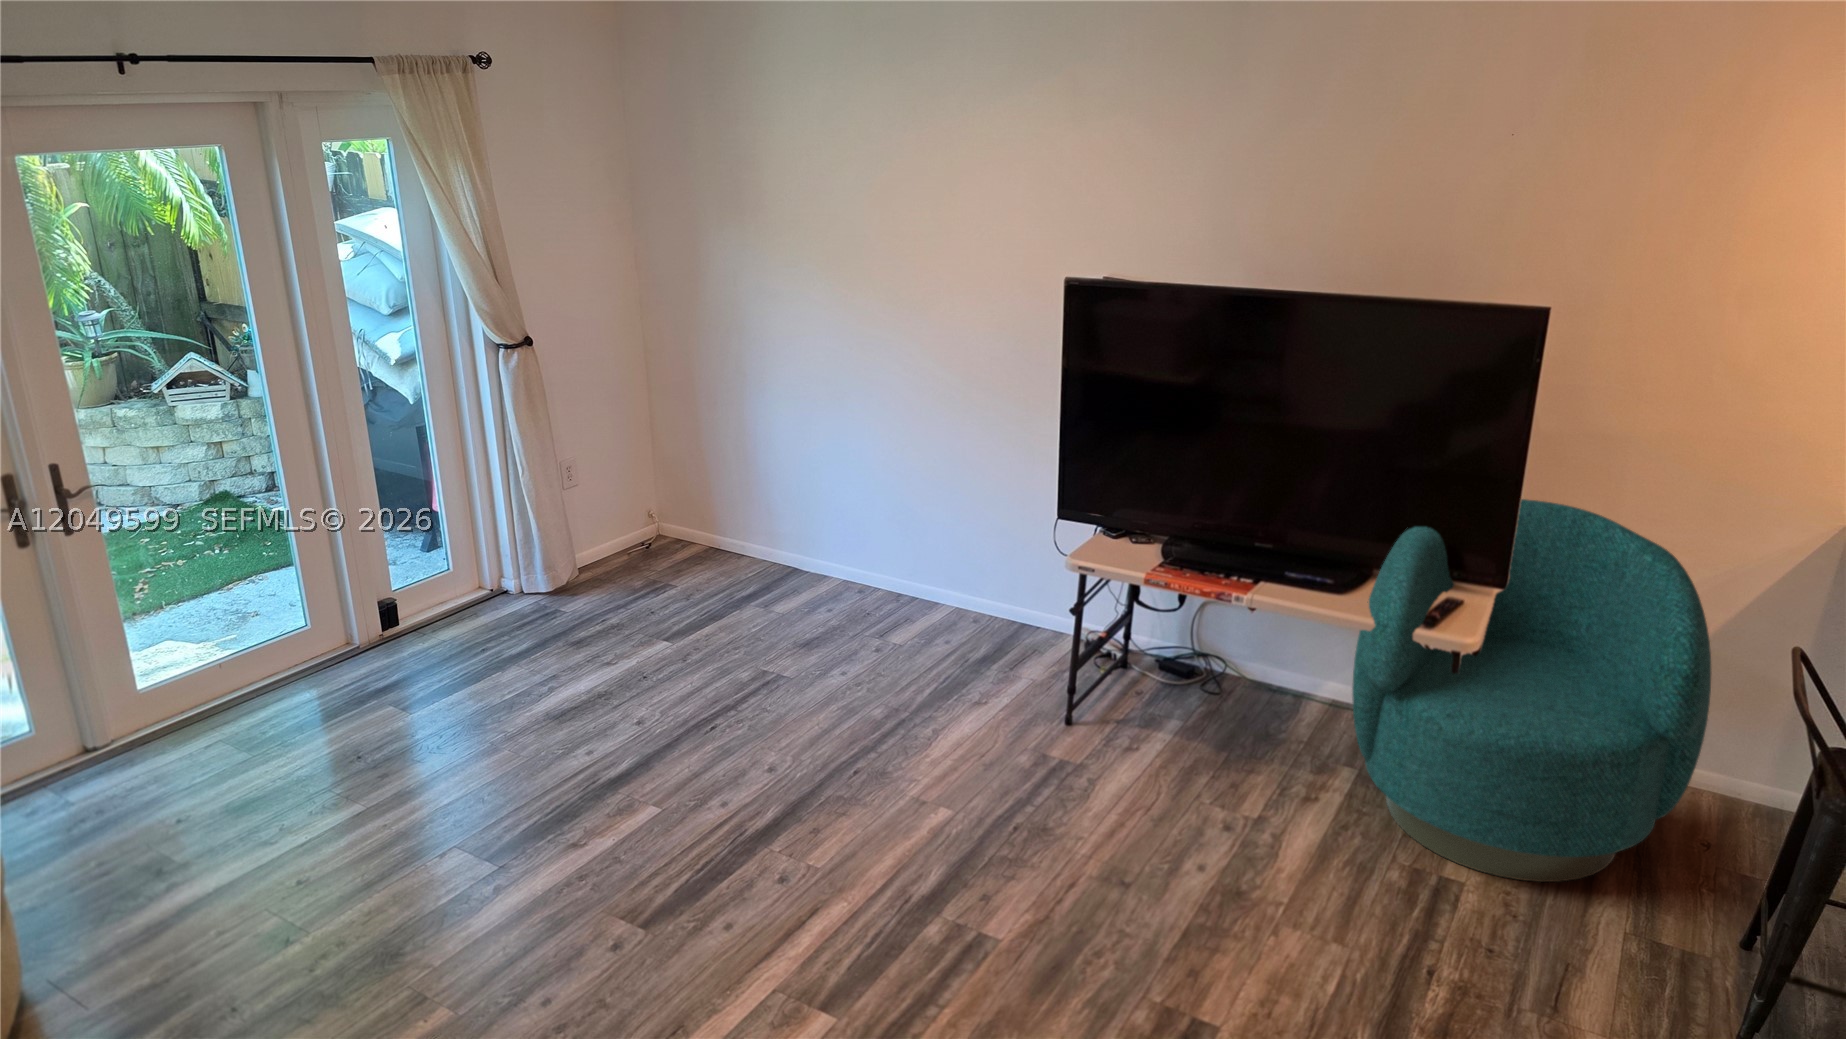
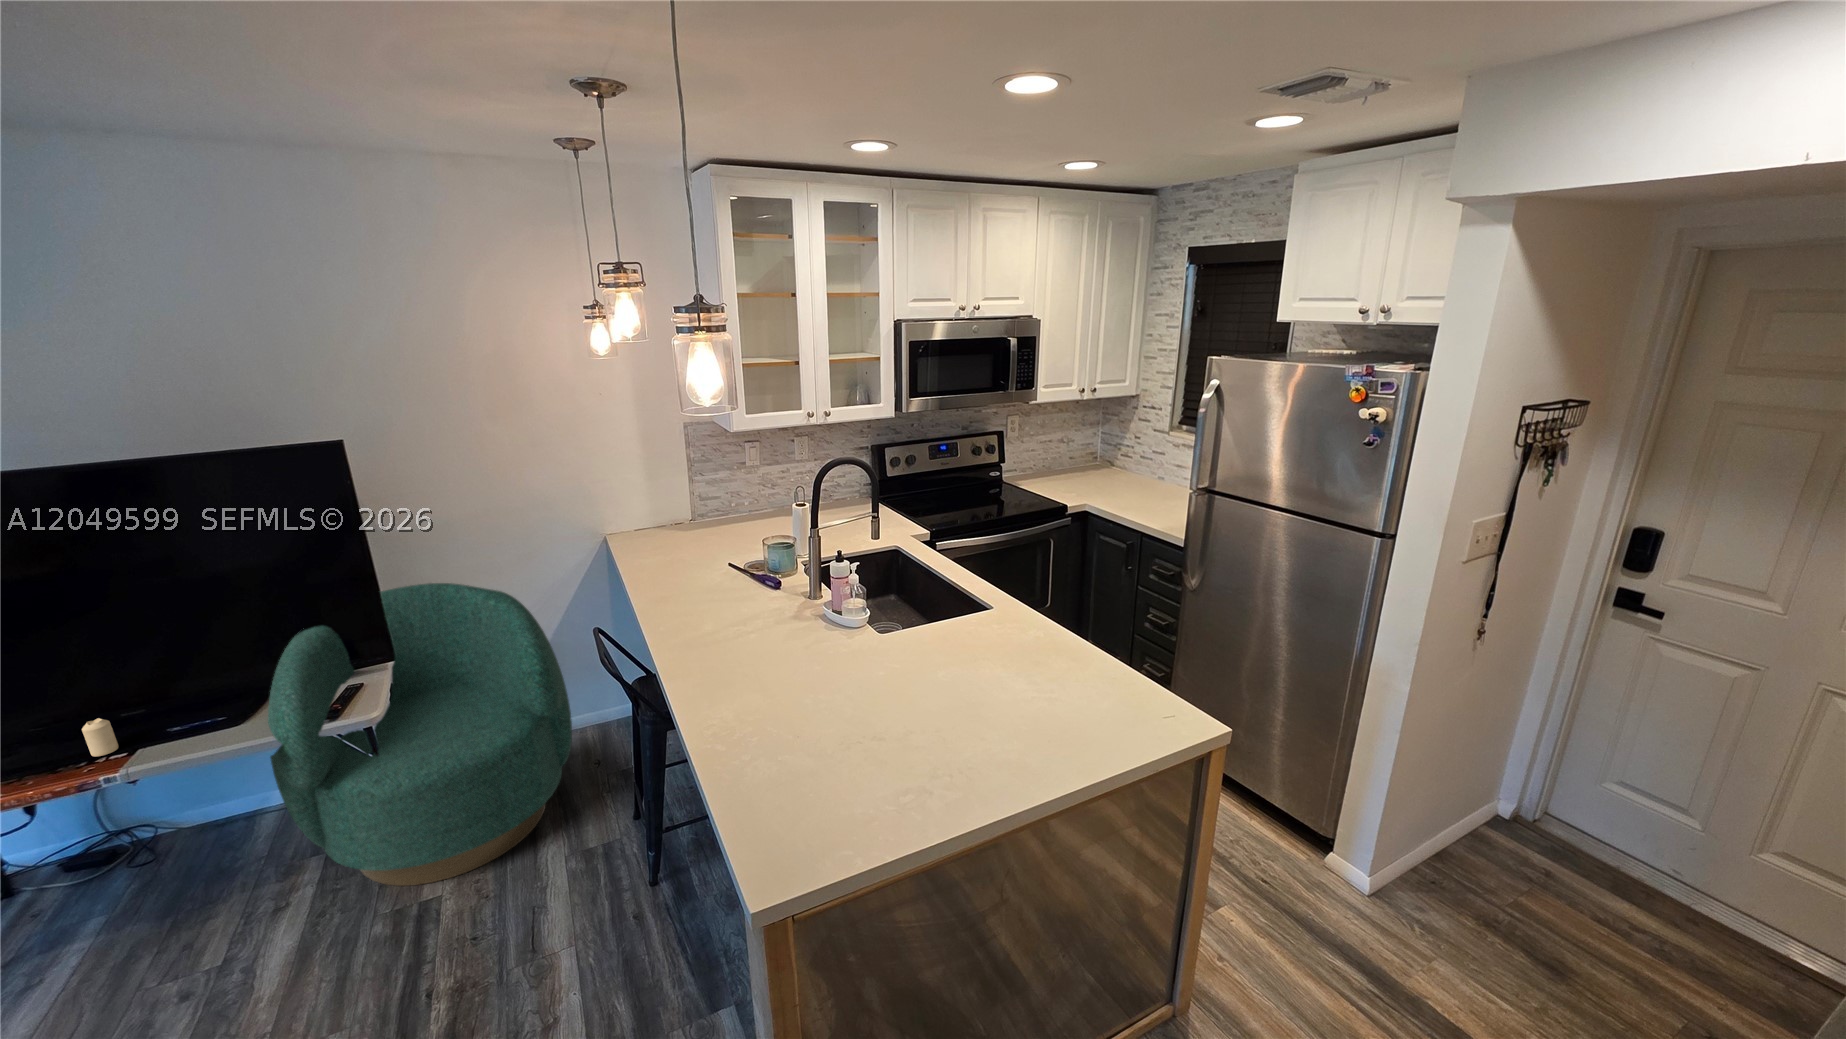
candle: none [1230,538,1252,575] -> present [82,718,118,757]

